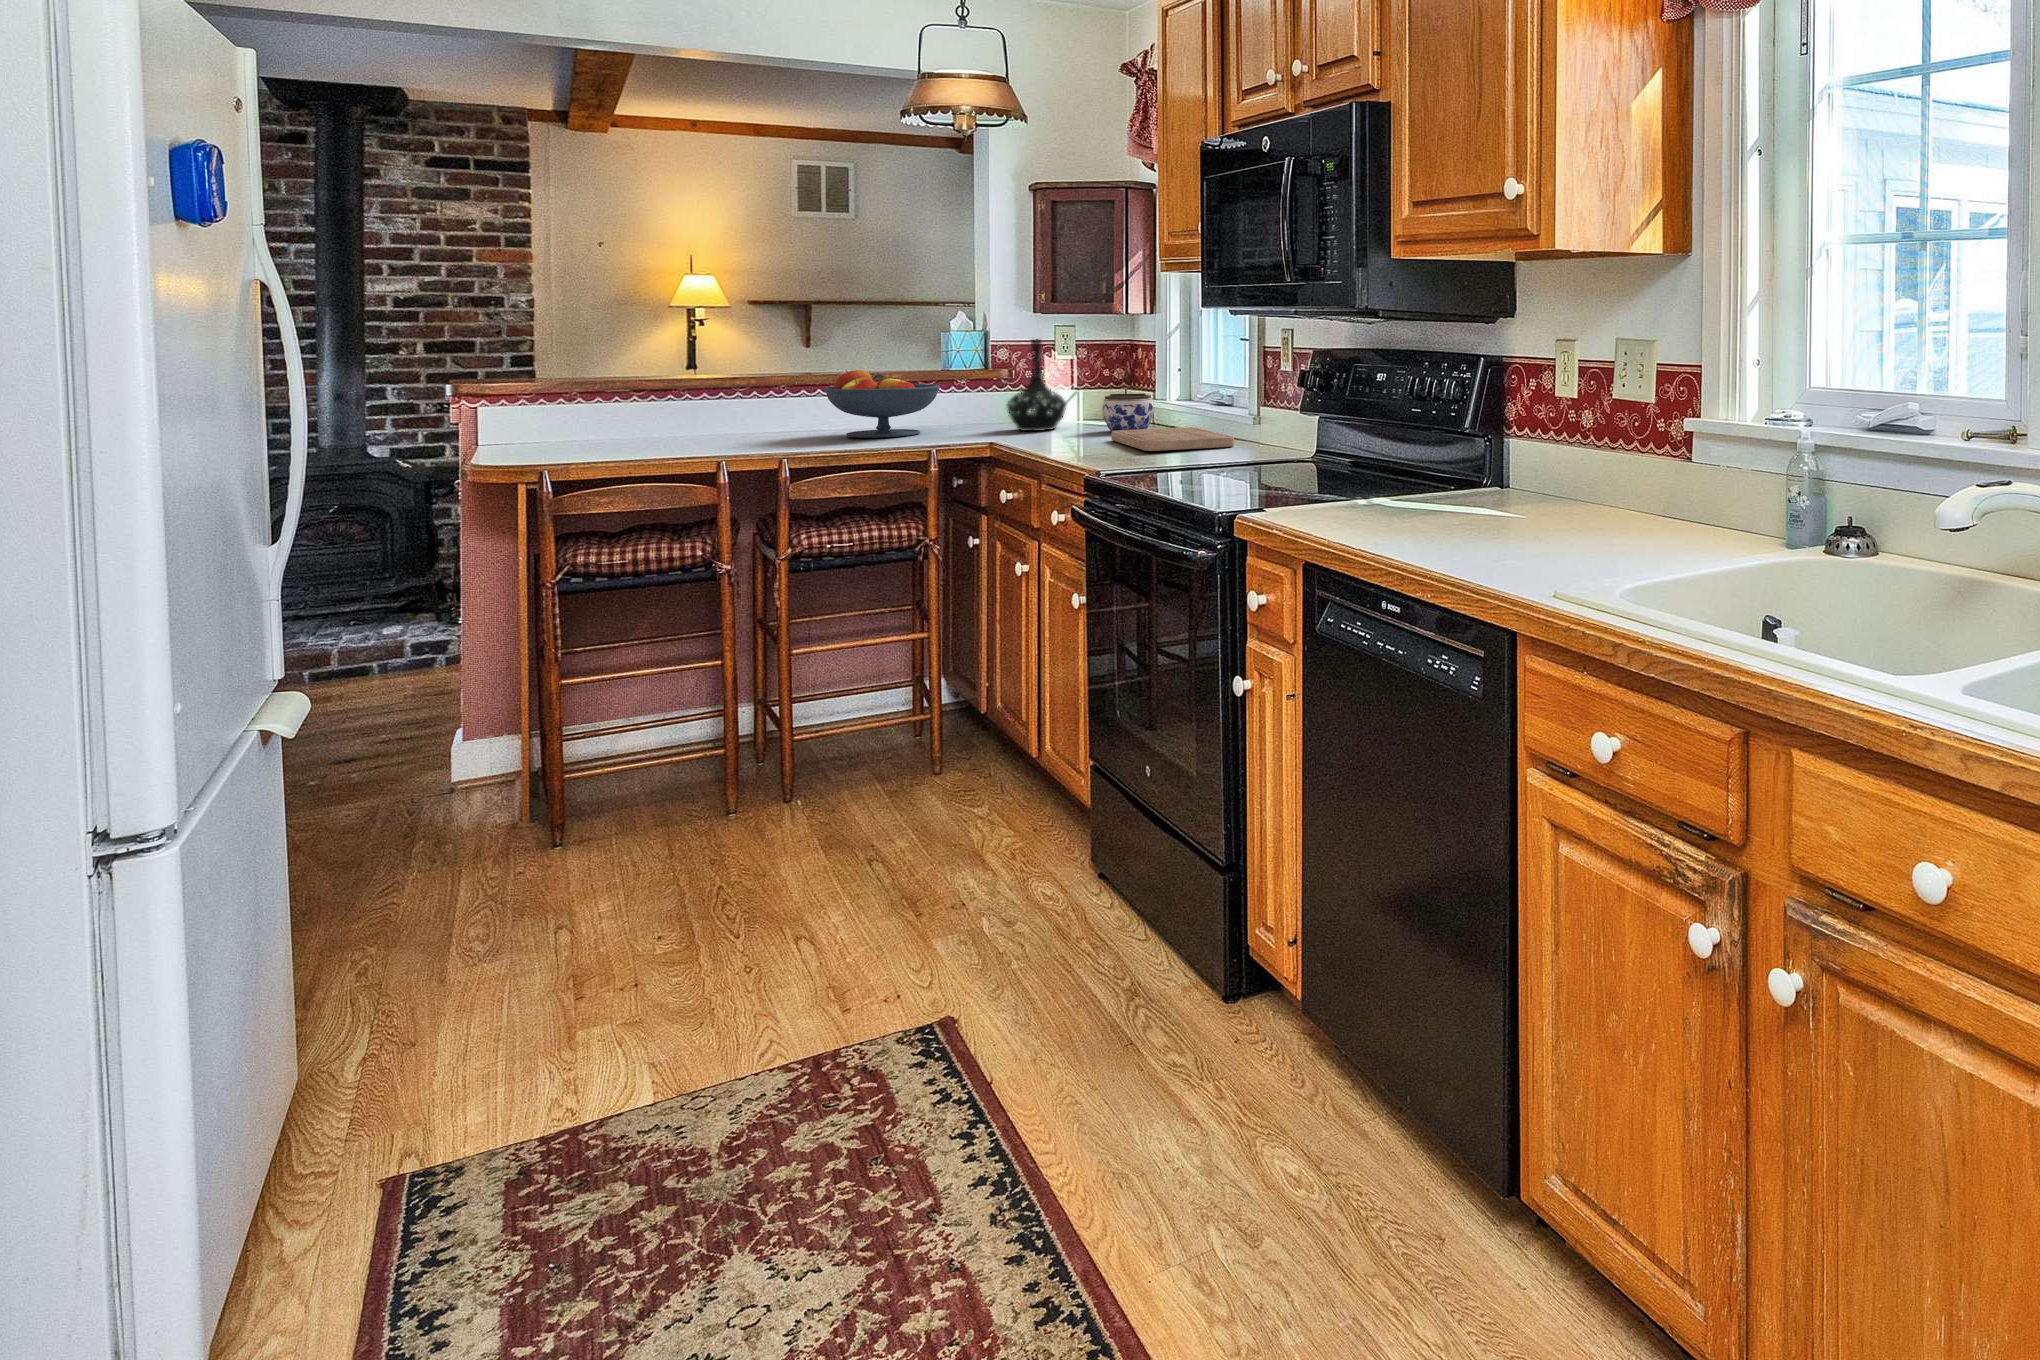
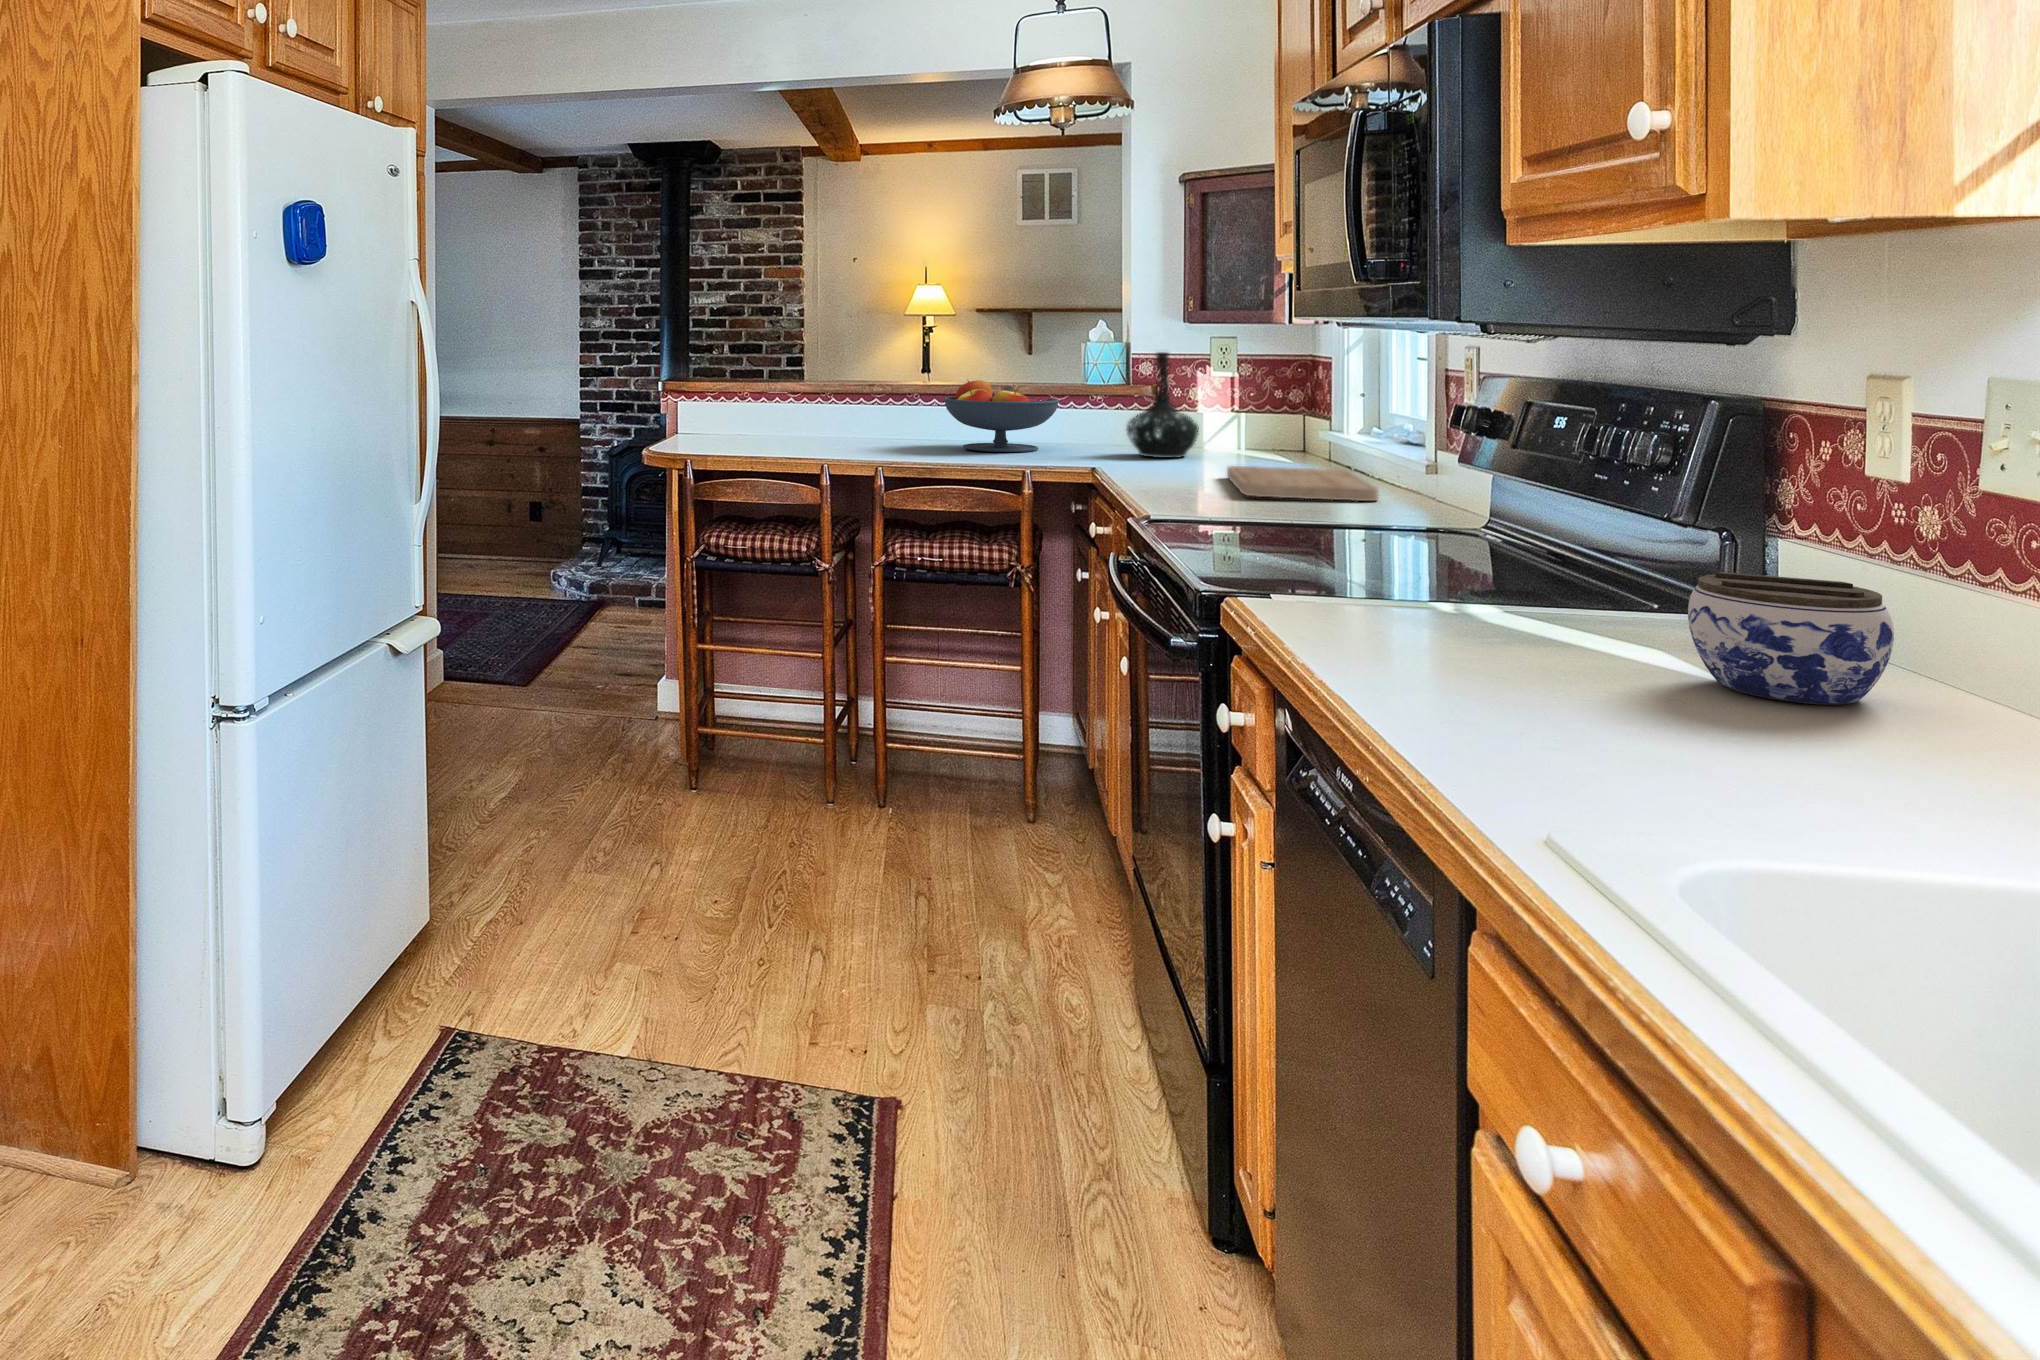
jar: present [1102,393,1154,431] -> present [1688,572,1894,705]

